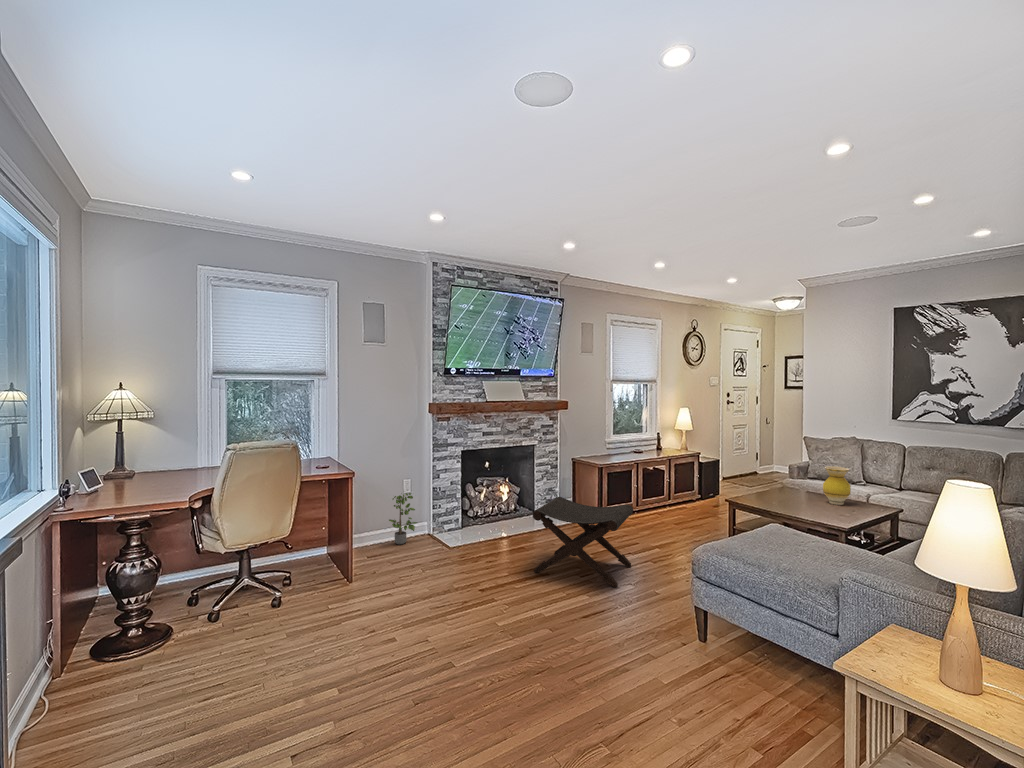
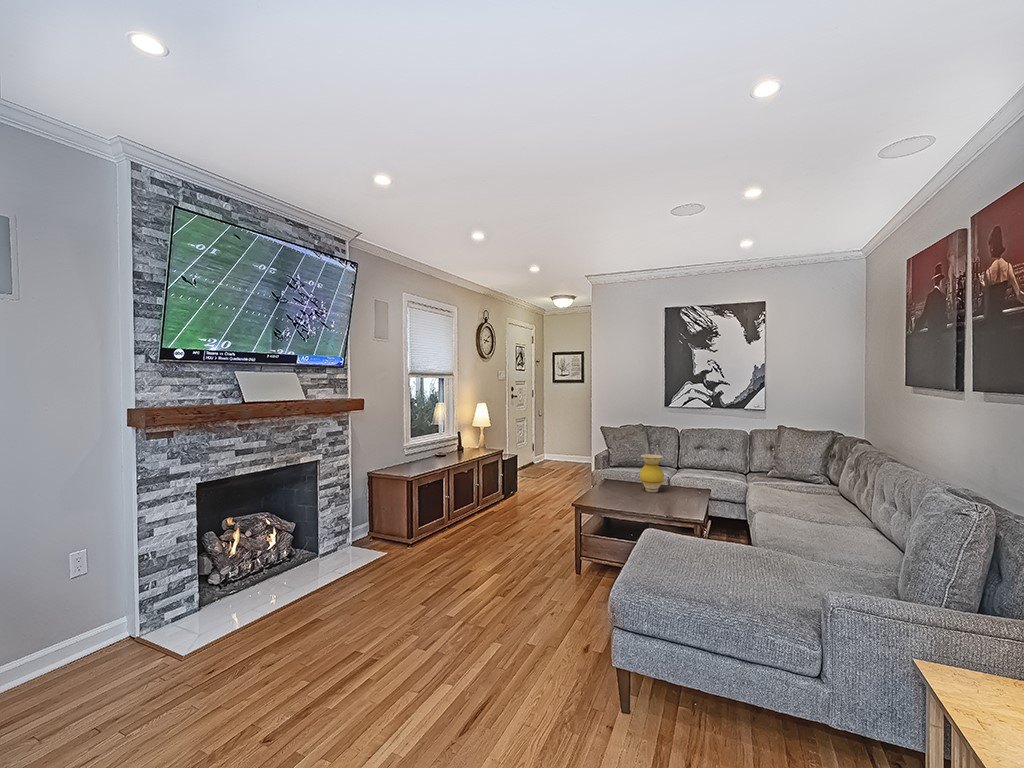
potted plant: present [389,493,417,544] -> none [19,577,102,688]
footstool: present [533,497,633,588] -> none [342,535,484,678]

